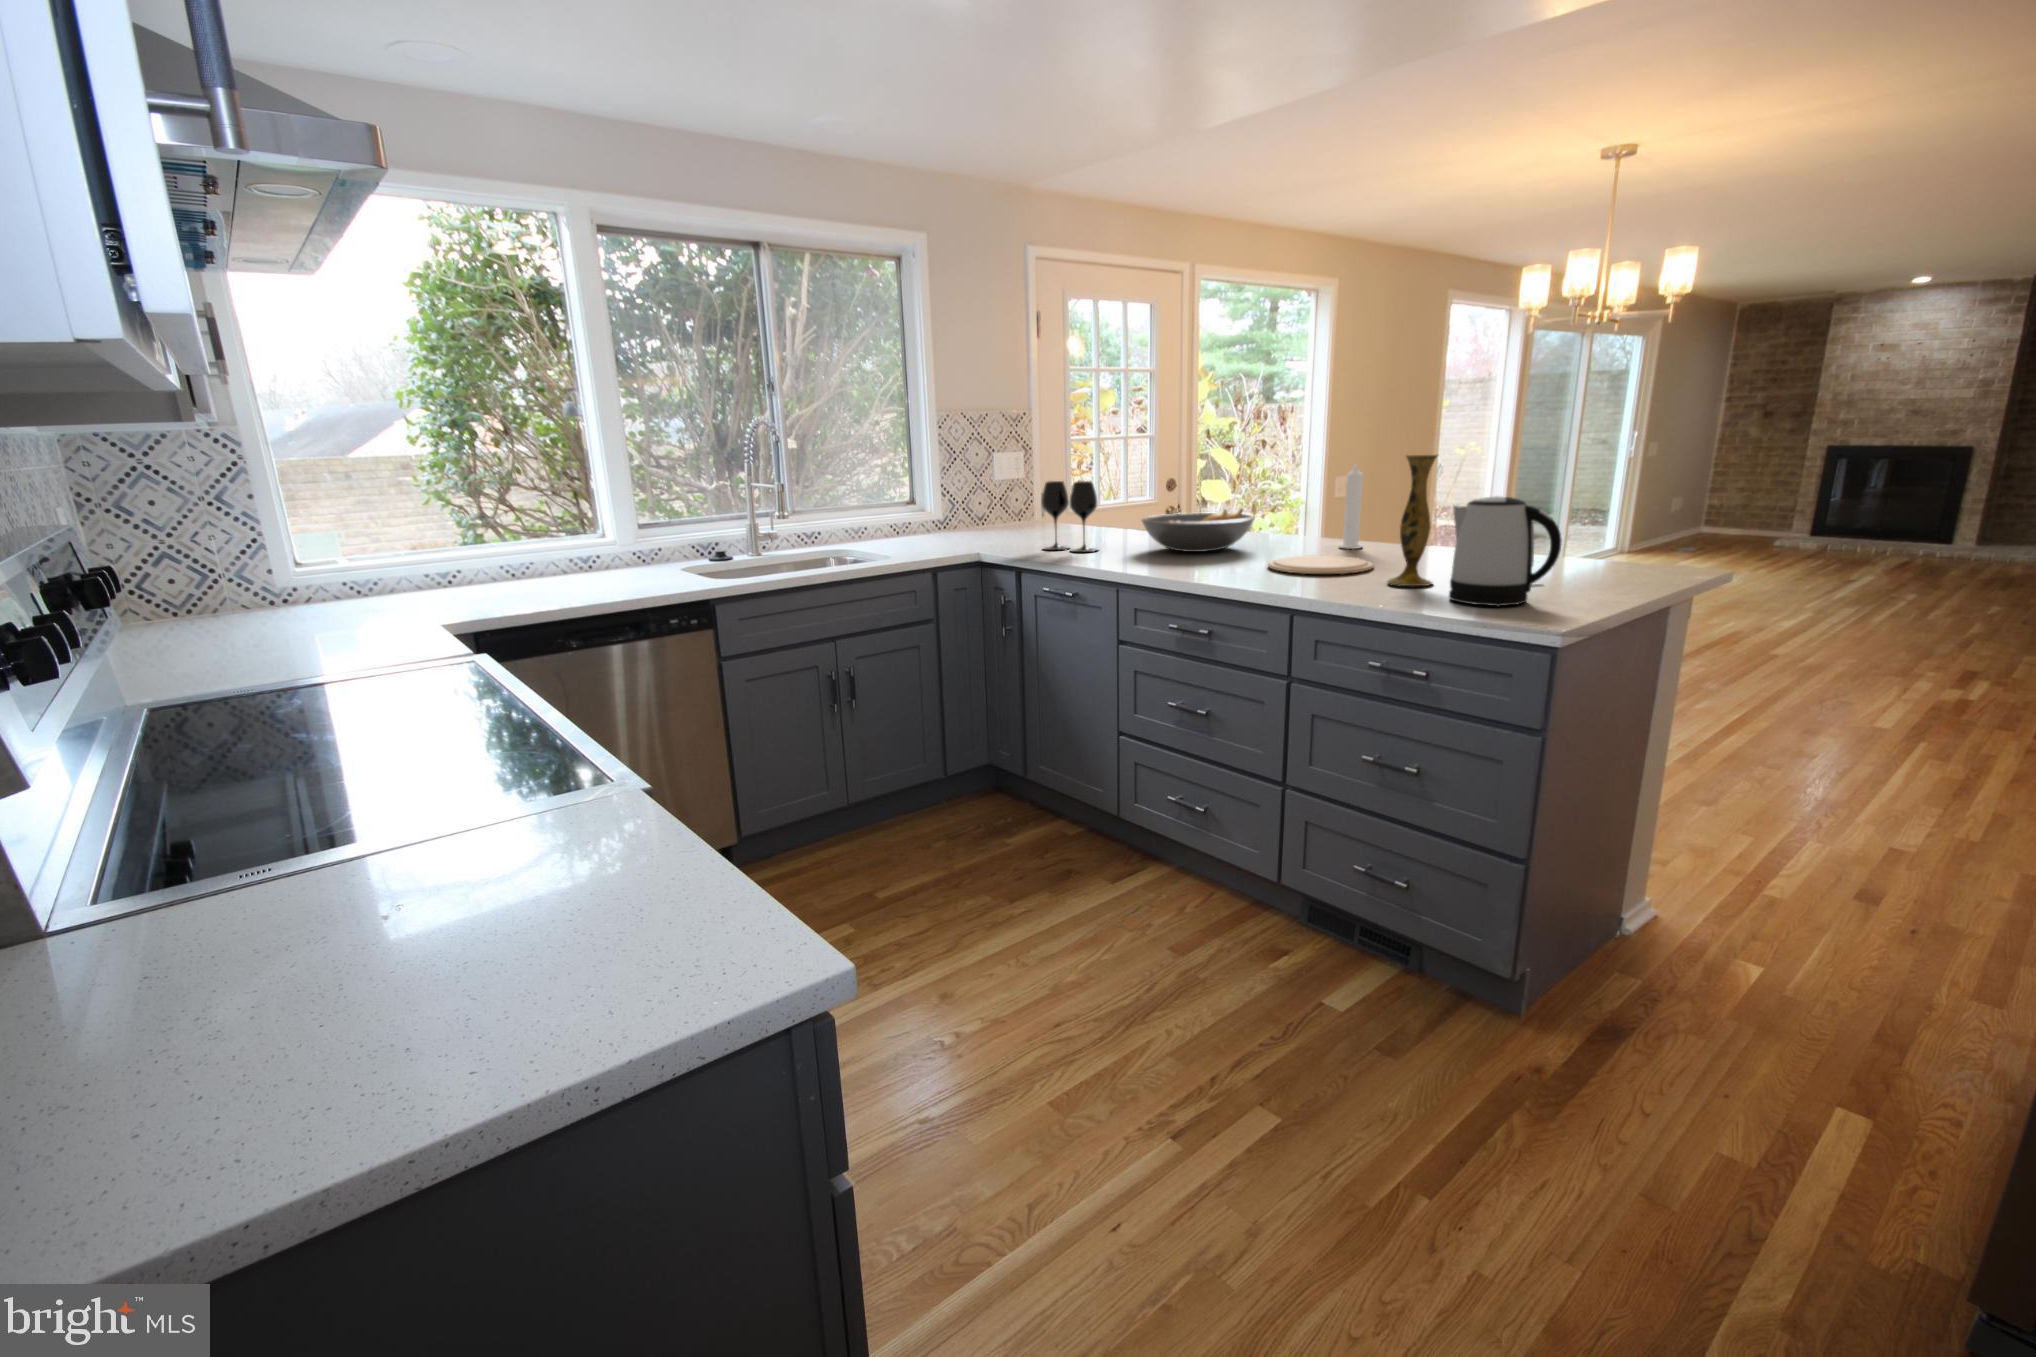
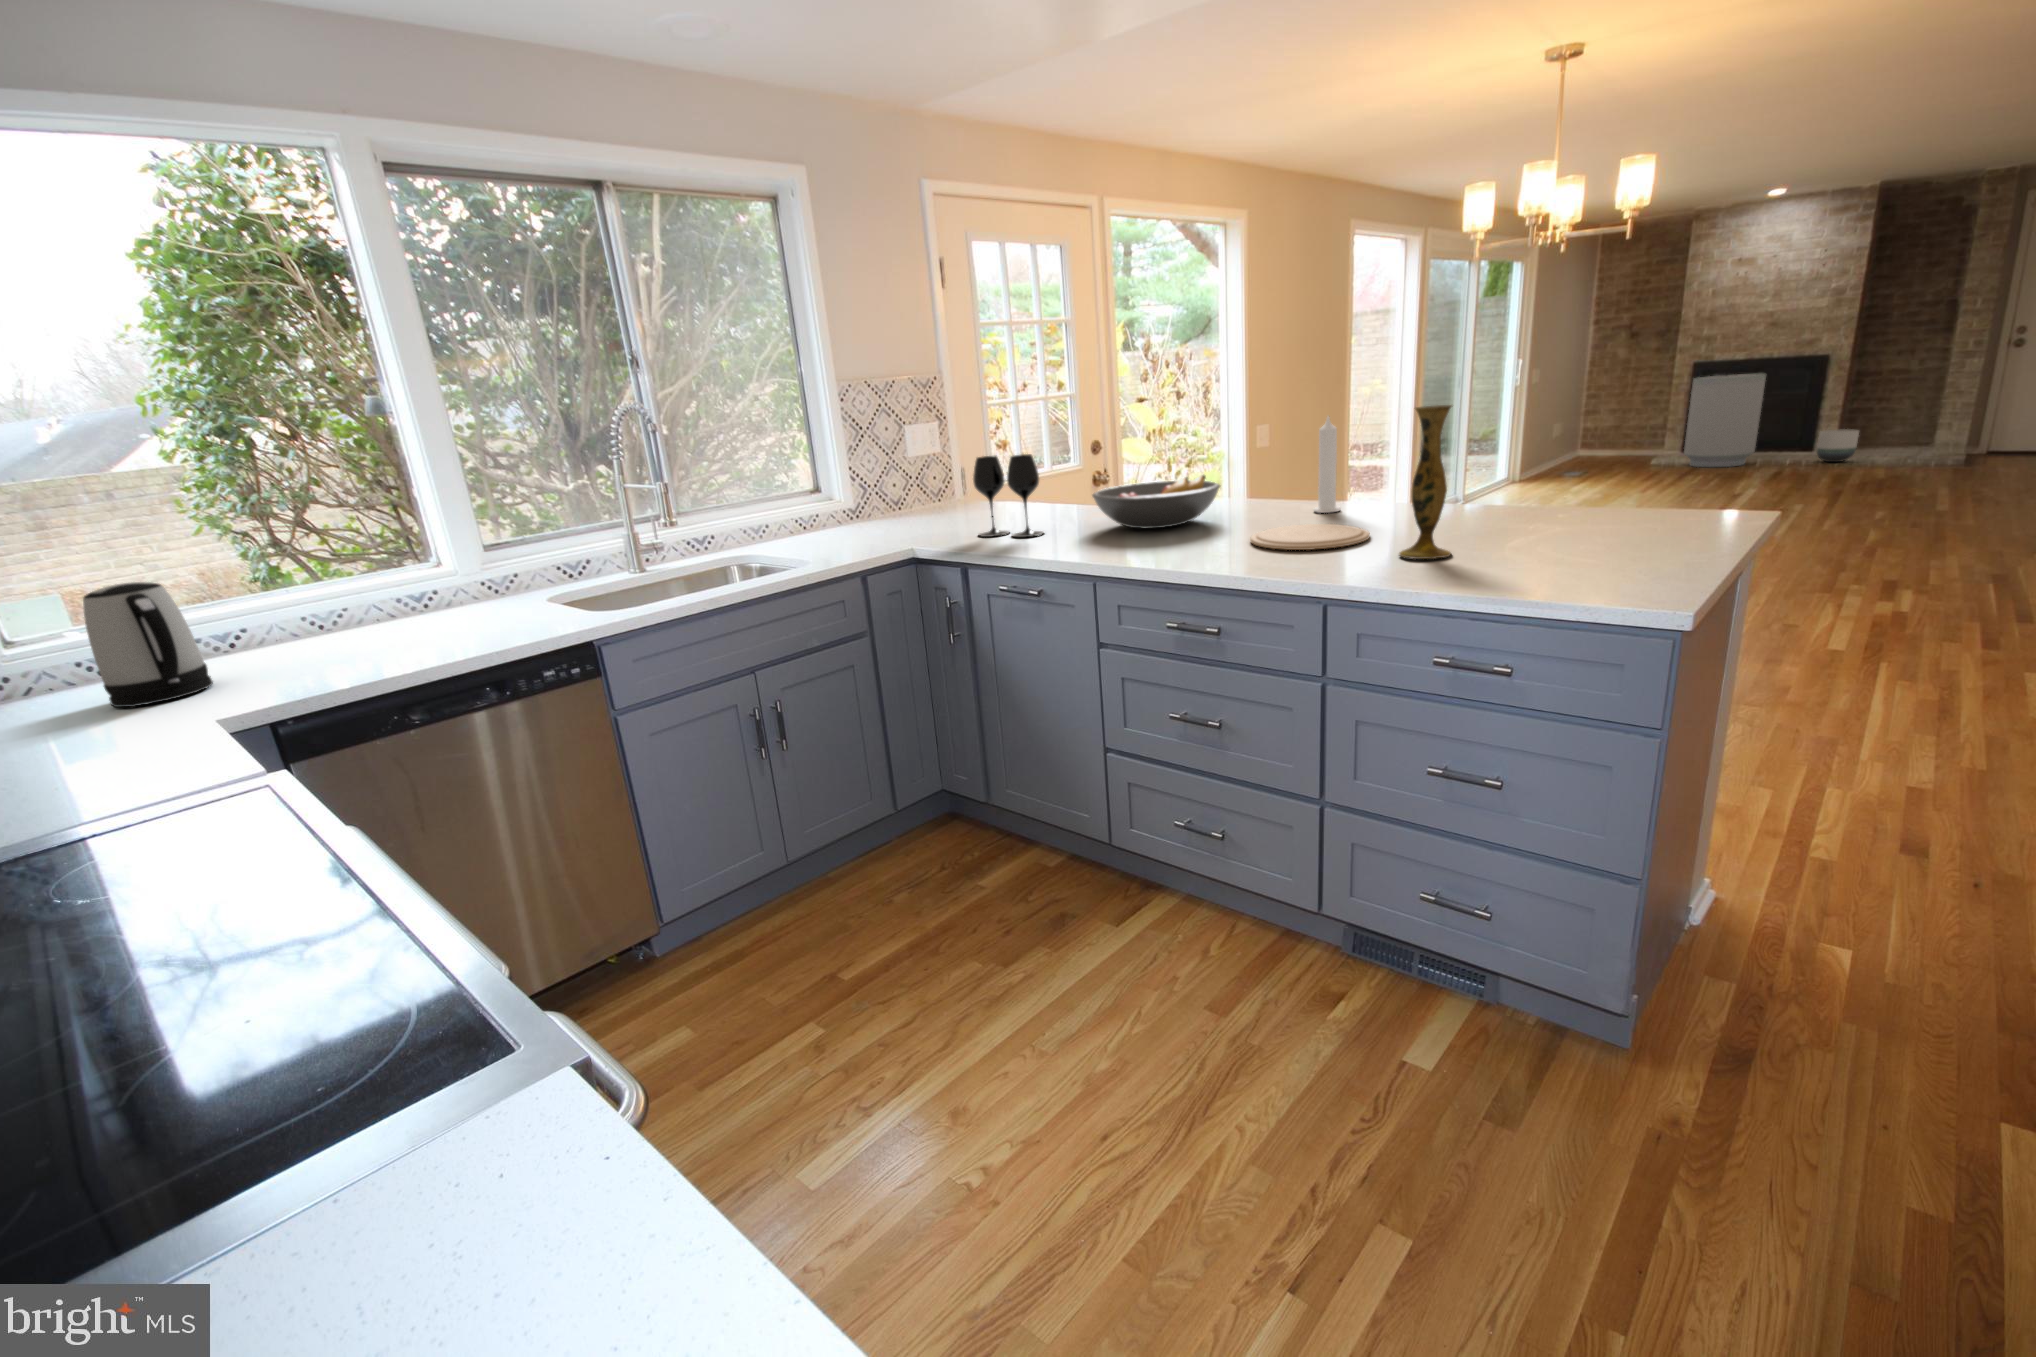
trash can: none [1807,460,1903,554] -> present [1684,373,1766,467]
kettle: present [1449,496,1562,606] -> present [83,582,213,707]
planter: none [1956,523,2005,556] -> present [1817,429,1859,462]

